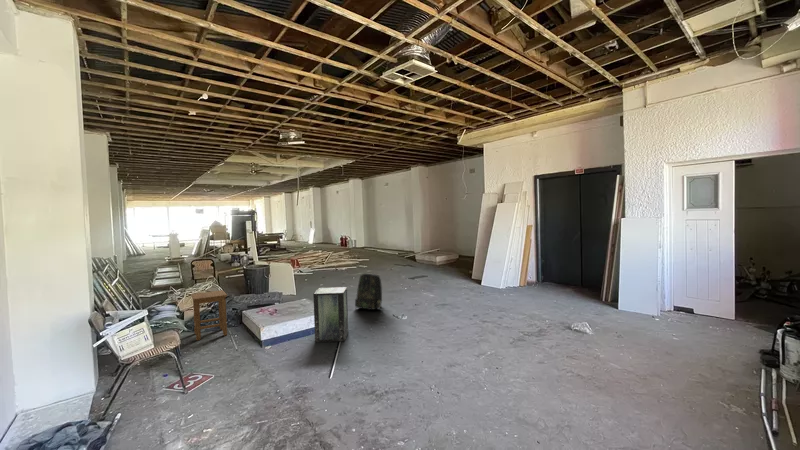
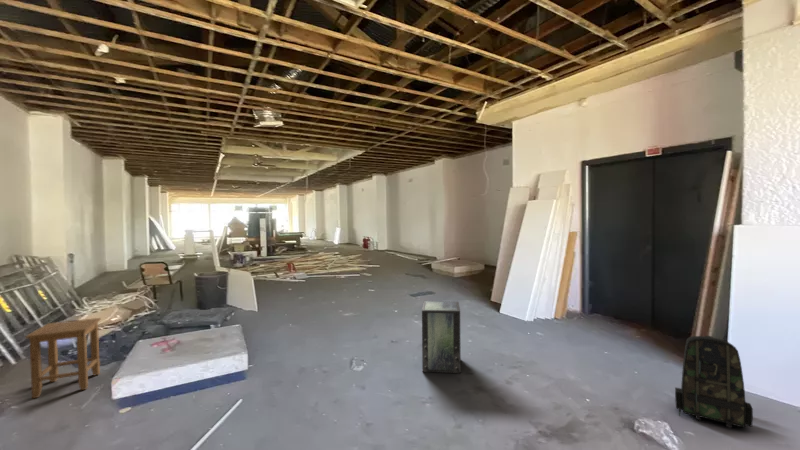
backpack: present [355,274,382,310] -> present [675,336,753,427]
storage box: present [313,287,348,342] -> present [422,301,461,373]

